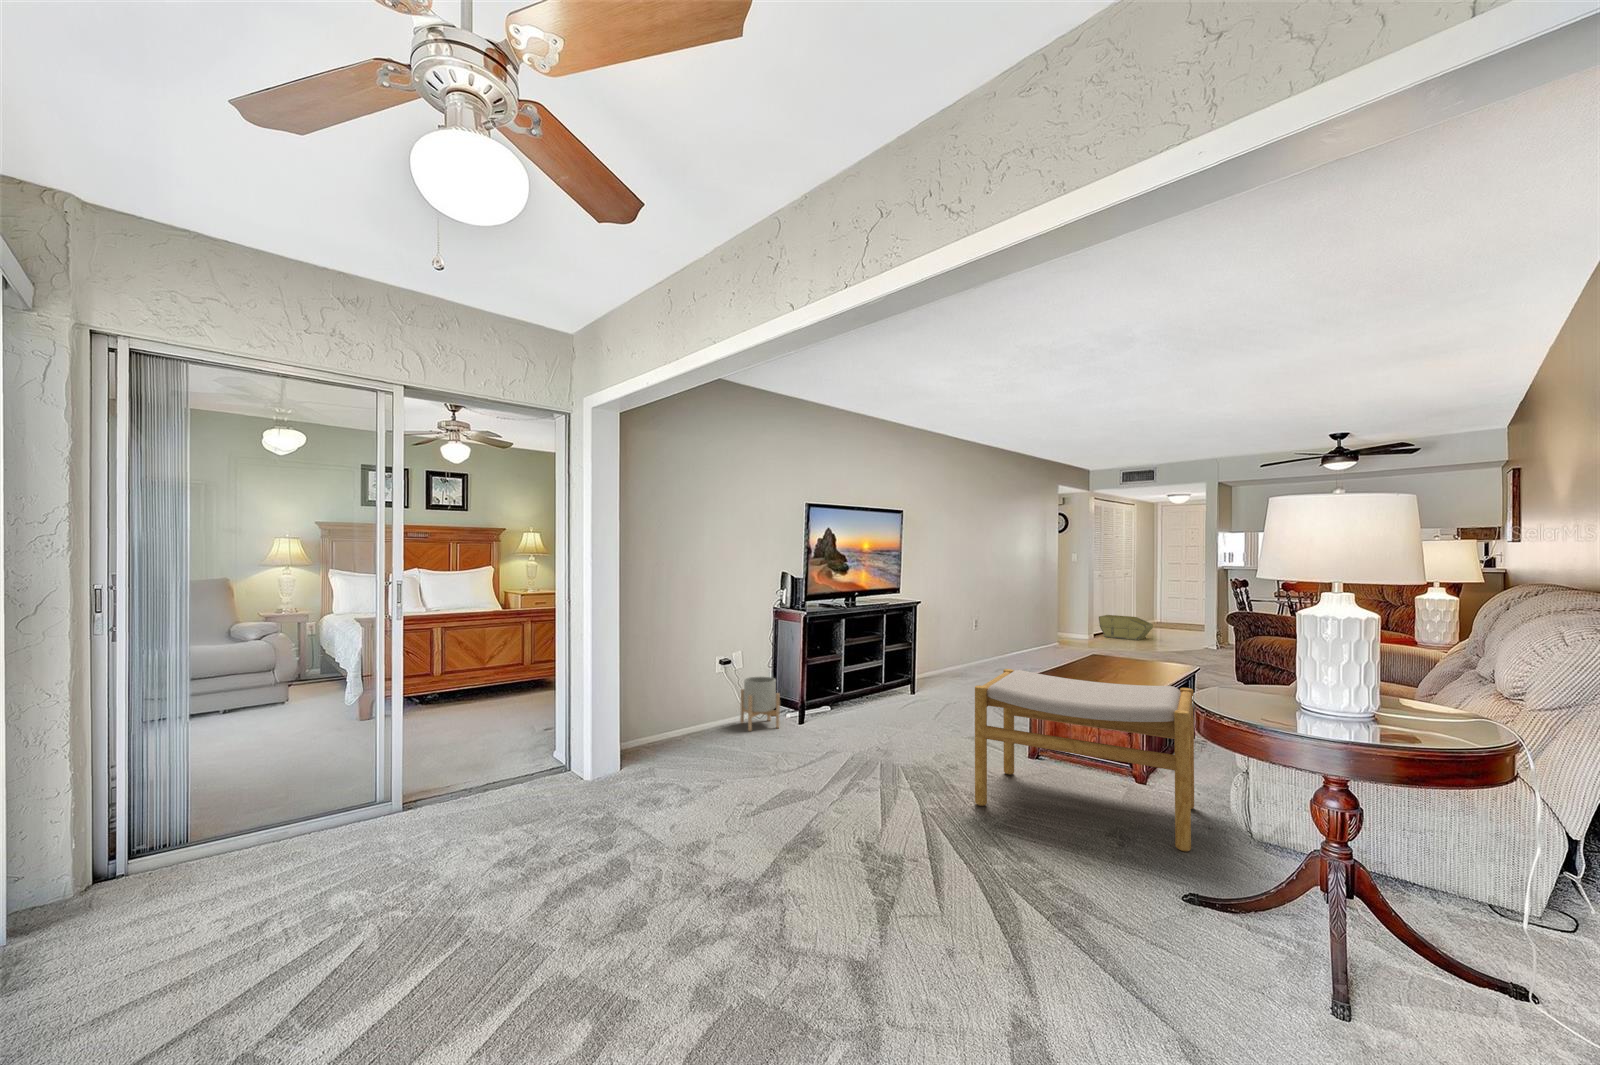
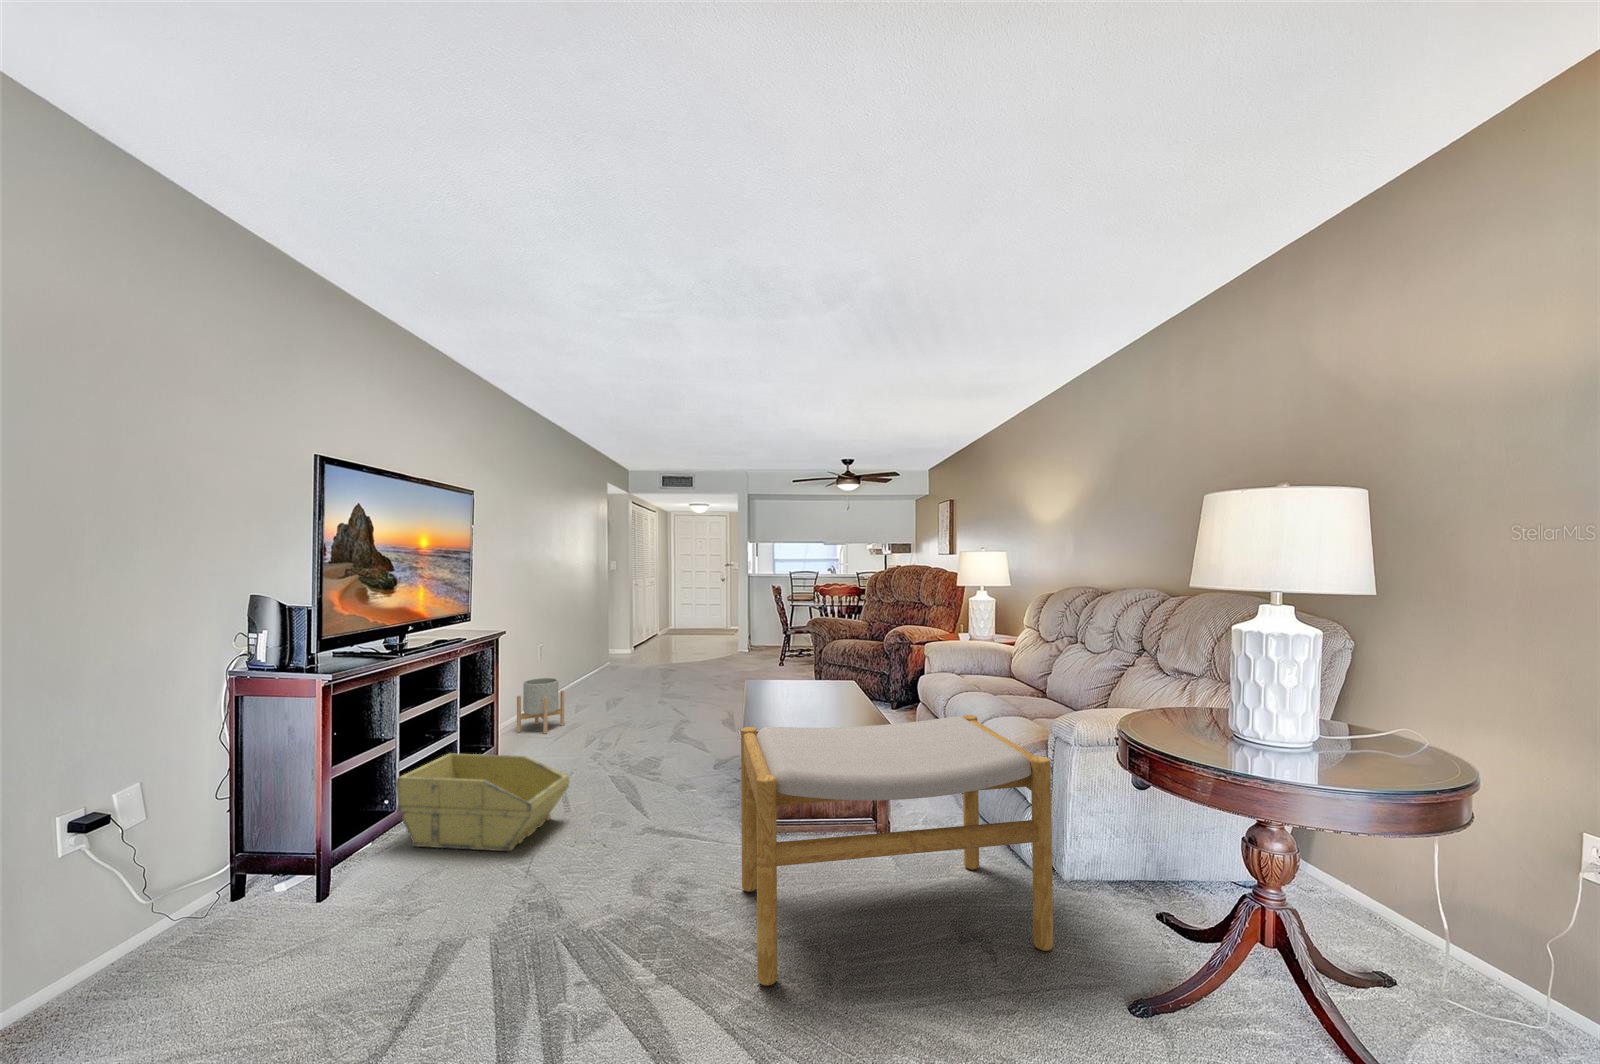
storage bin: present [1099,615,1153,640] -> present [396,754,570,851]
planter: present [740,676,780,731] -> present [517,678,564,734]

